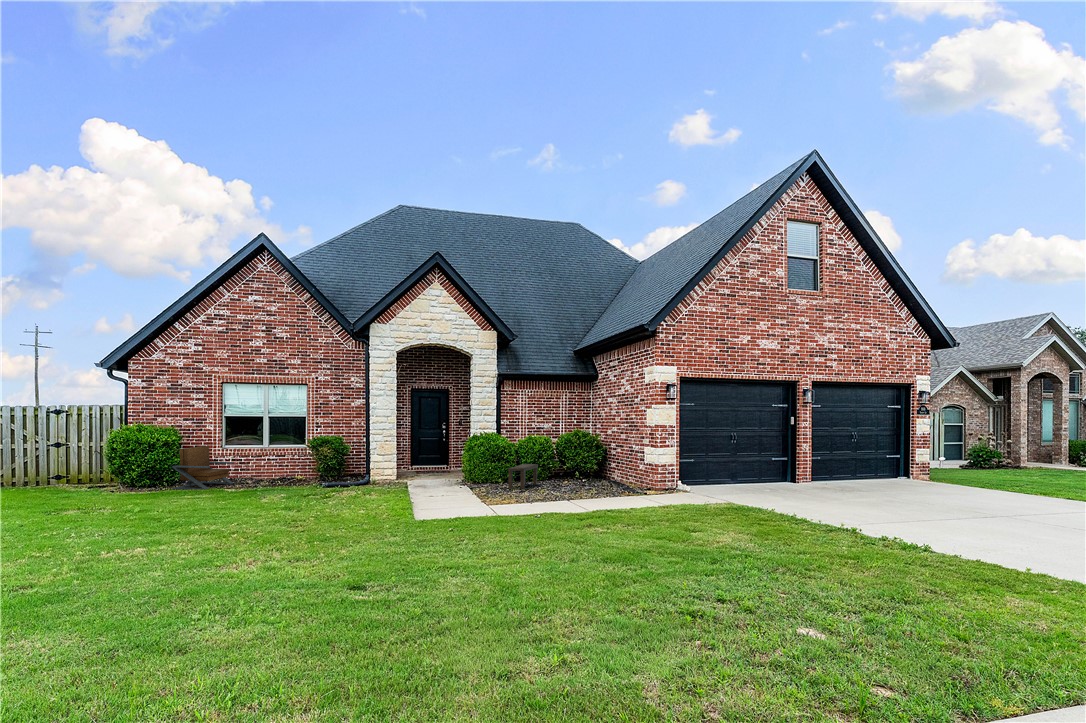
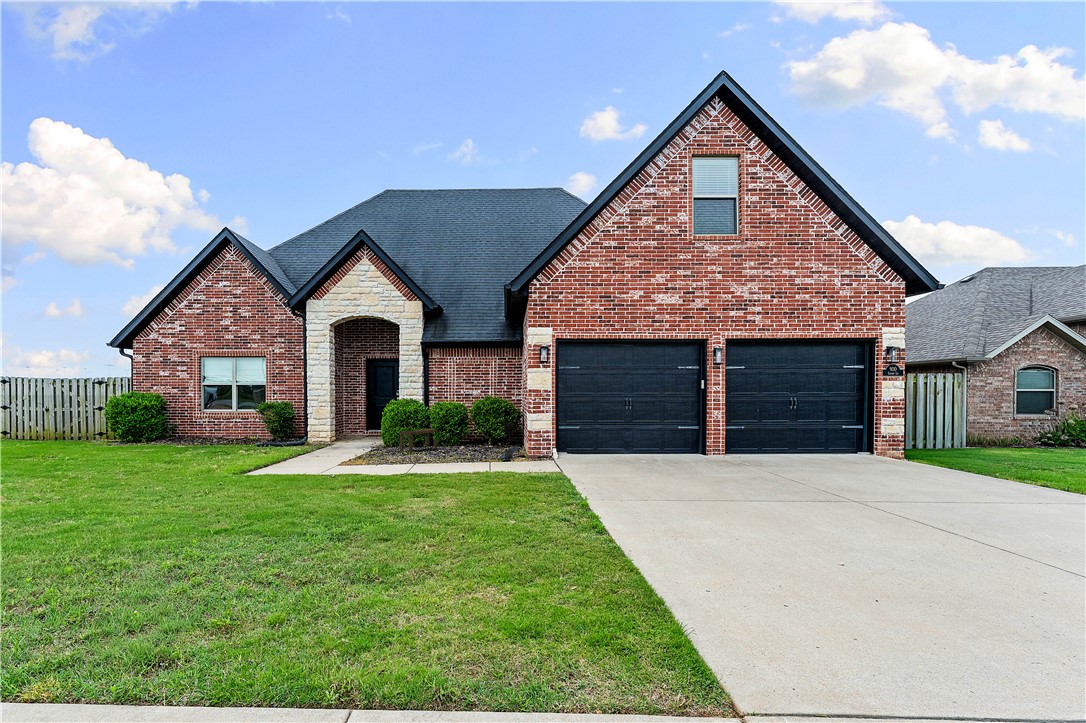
lounge chair: present [172,446,234,489] -> none [153,410,208,446]
potted plant: none [636,454,654,493] -> present [501,420,517,459]

